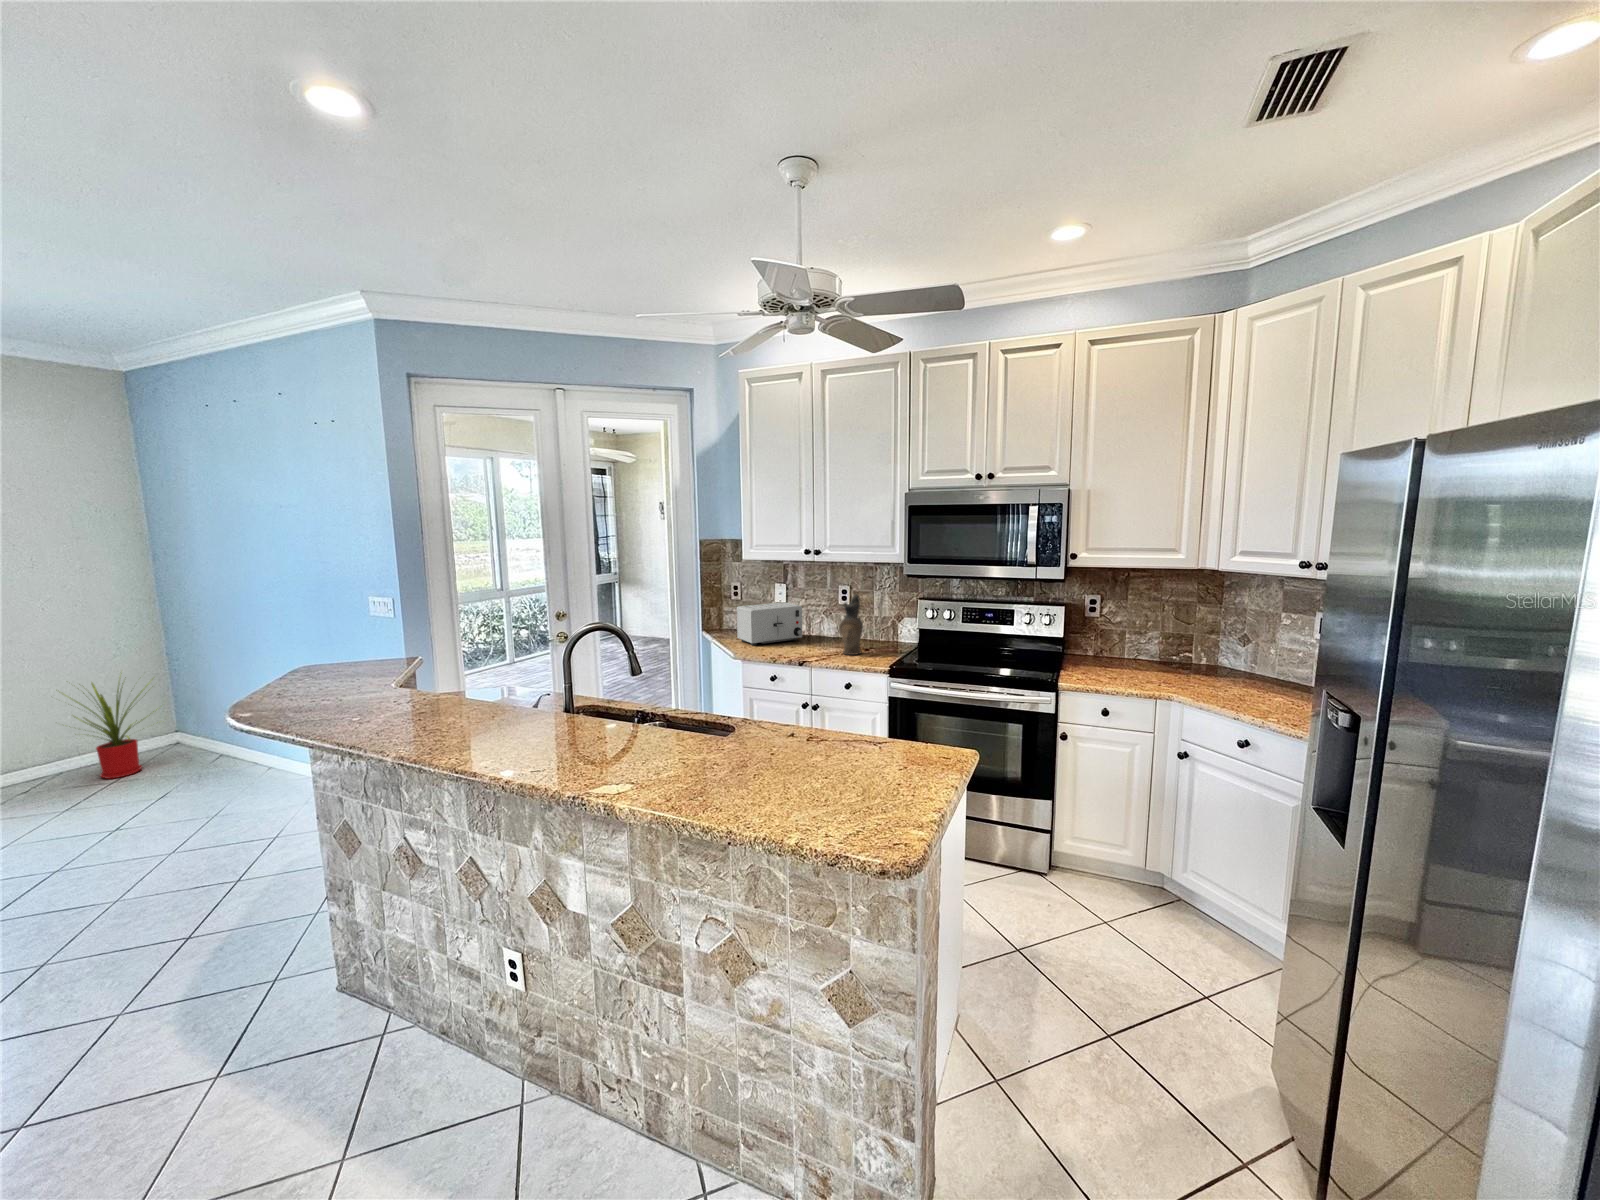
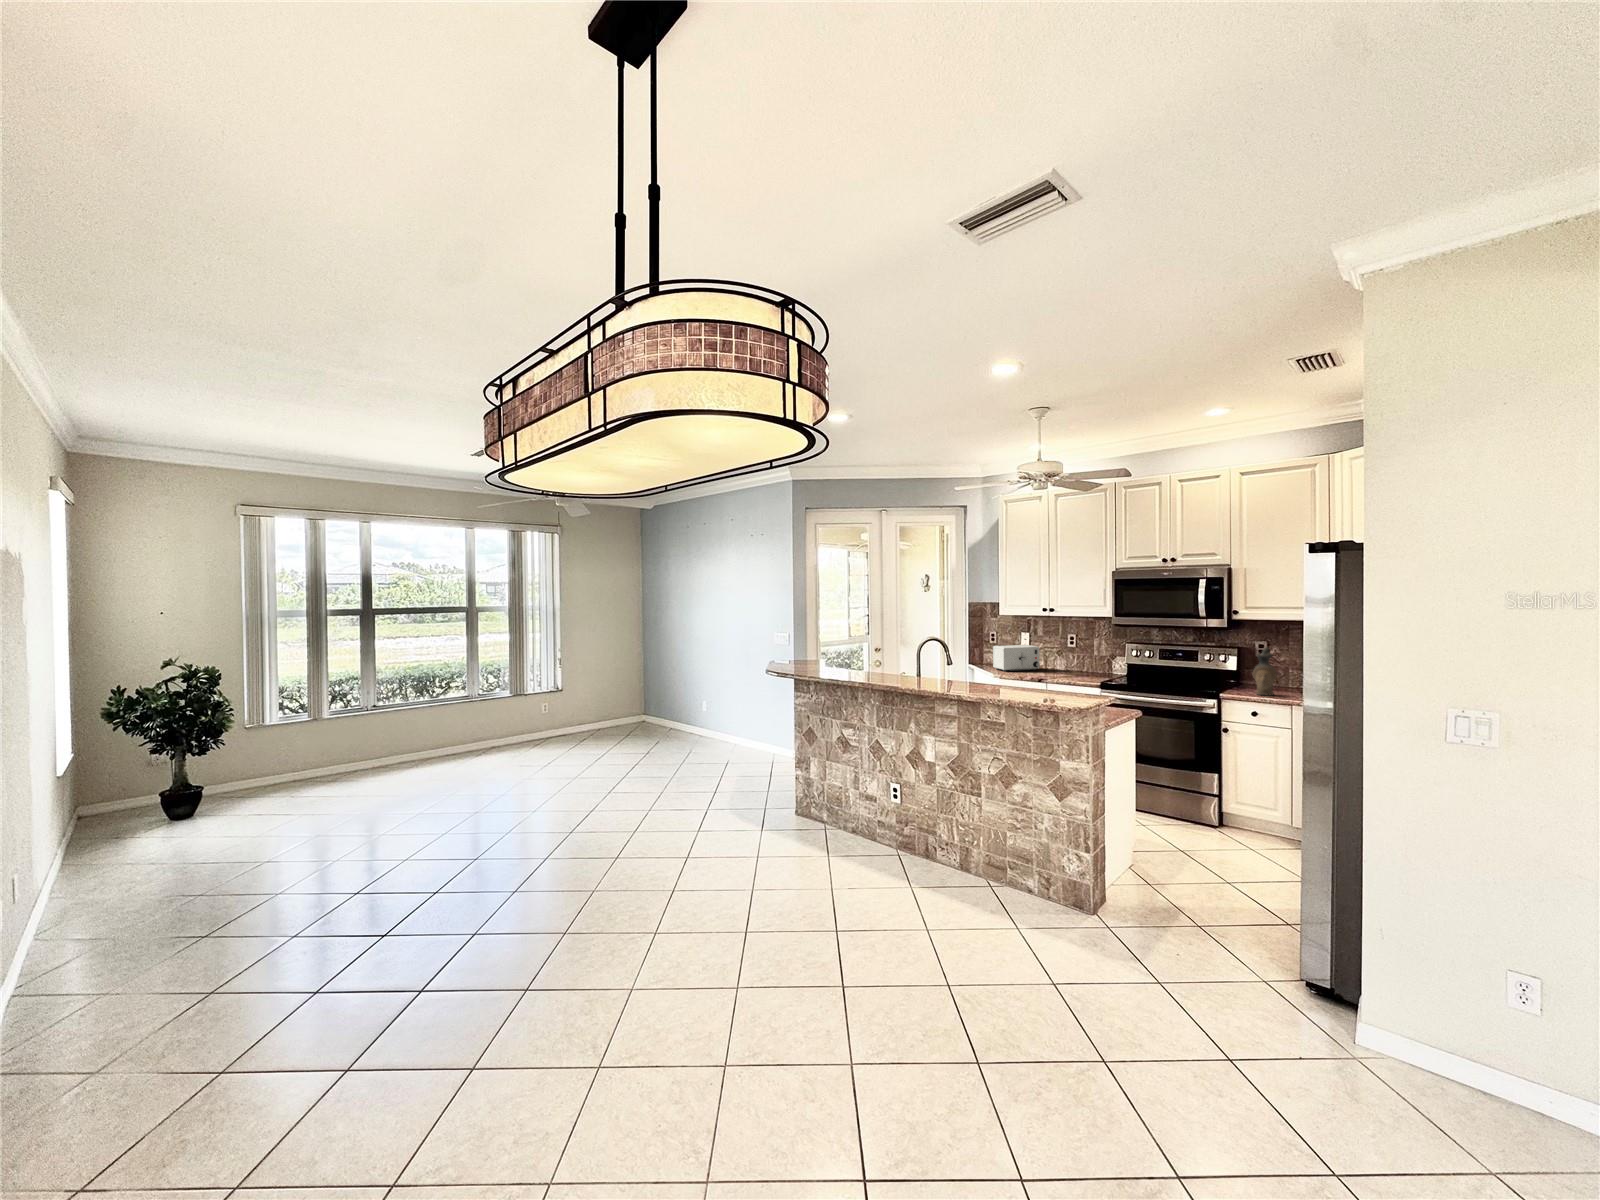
ceramic pitcher: present [839,595,863,655] -> present [1253,647,1277,695]
house plant: present [70,683,157,779] -> none [604,673,650,734]

